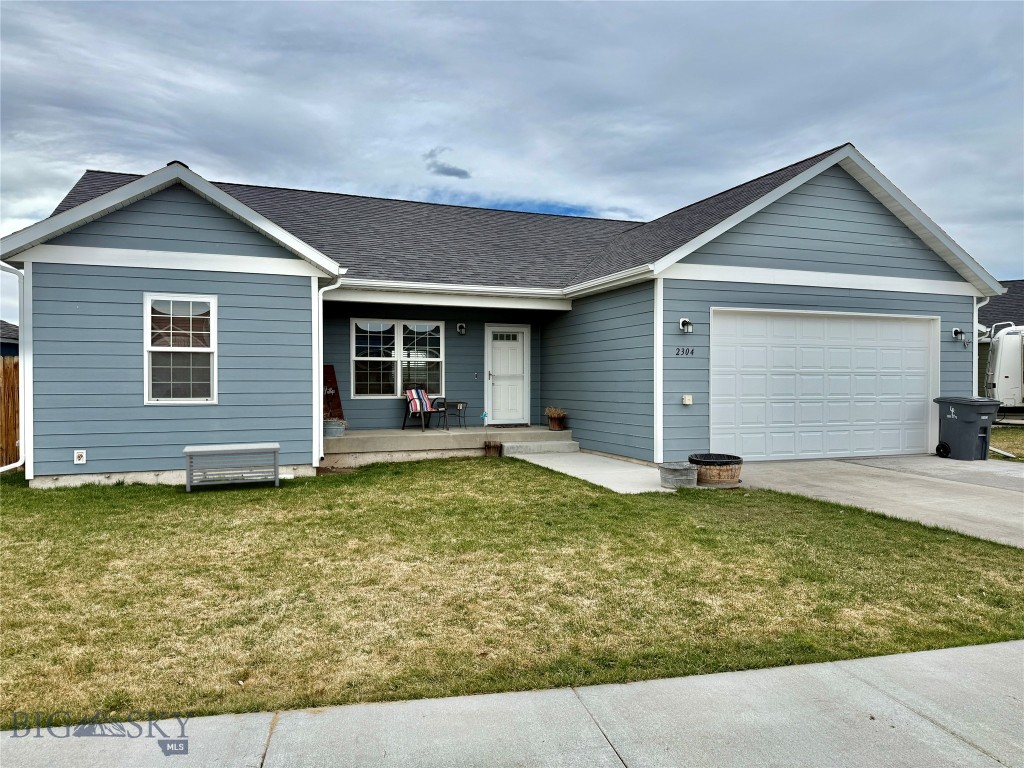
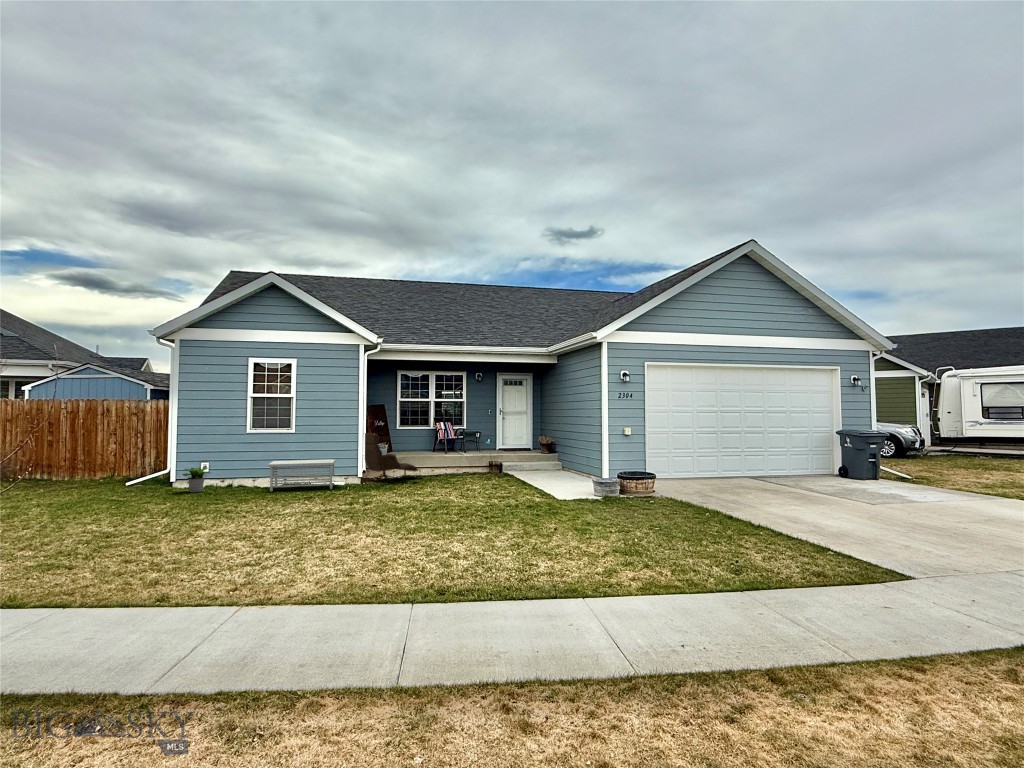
lounge chair: none [314,404,392,475] -> present [363,433,418,482]
potted plant: none [46,457,95,495] -> present [183,468,209,492]

